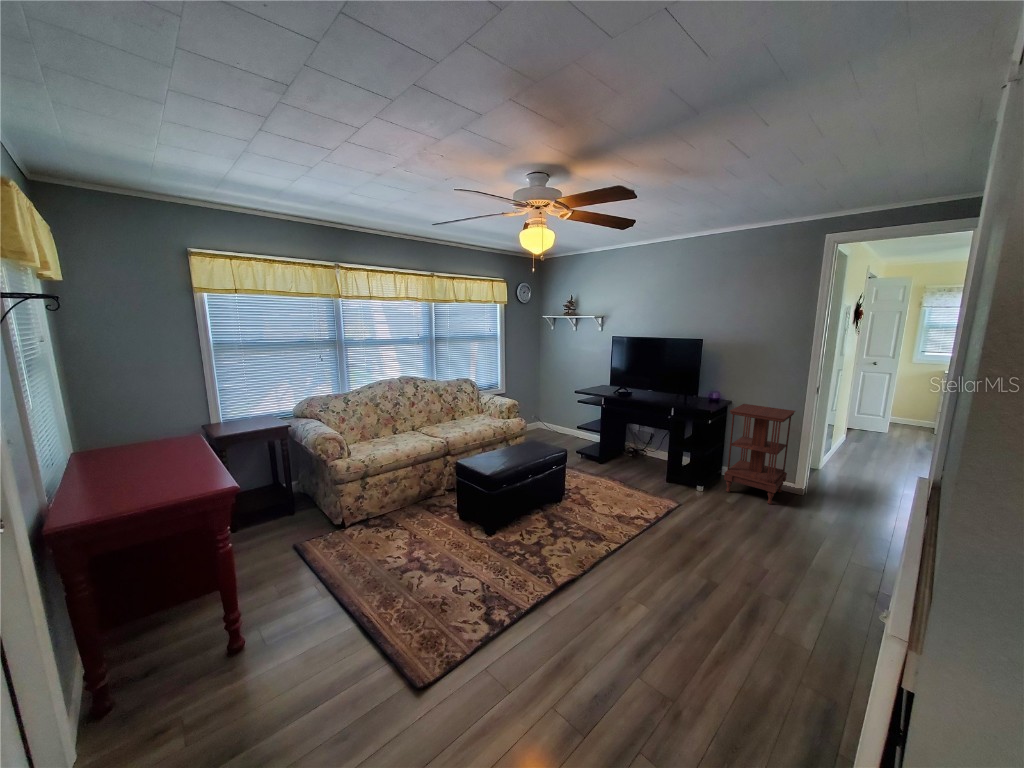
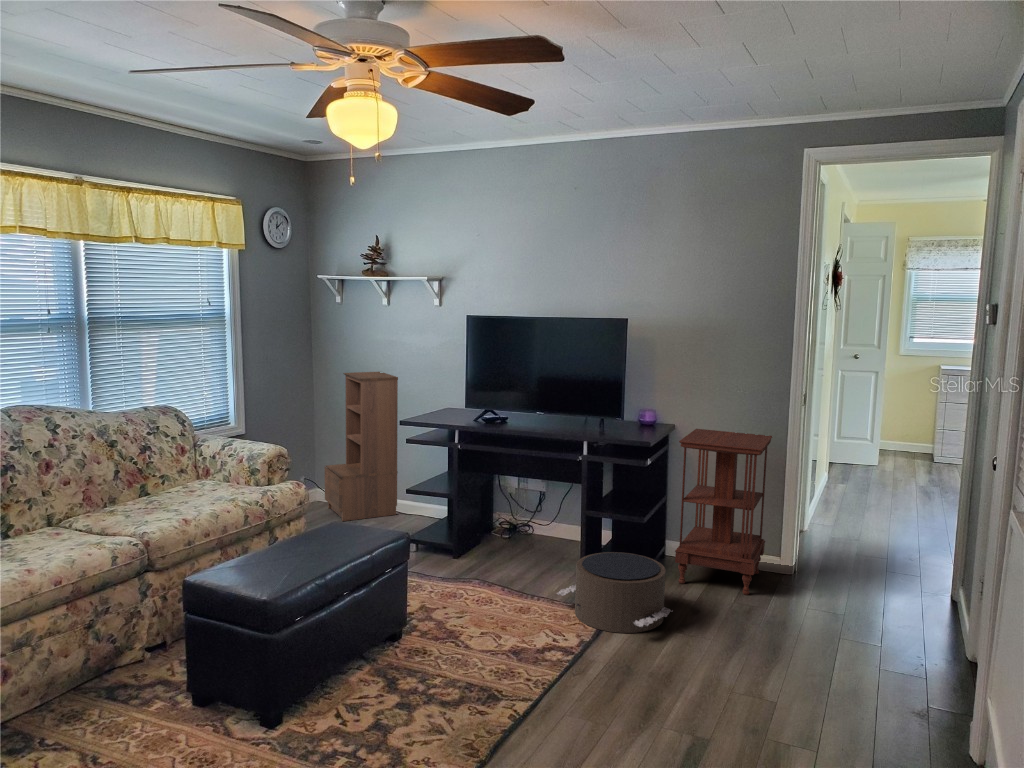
bookshelf: none [541,366,577,438] -> present [325,372,398,521]
pouf: none [648,469,717,517] -> present [557,552,673,633]

